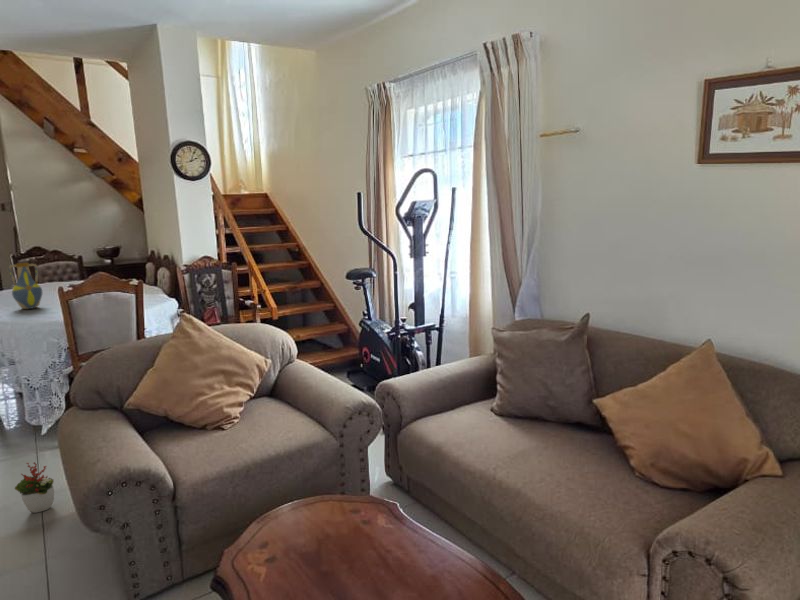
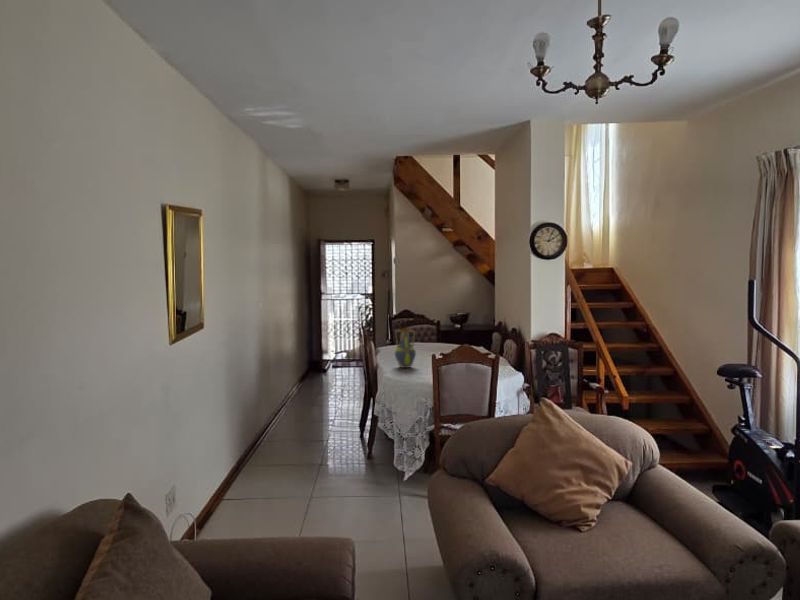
decorative plant: present [15,462,54,513] -> none [389,508,417,556]

